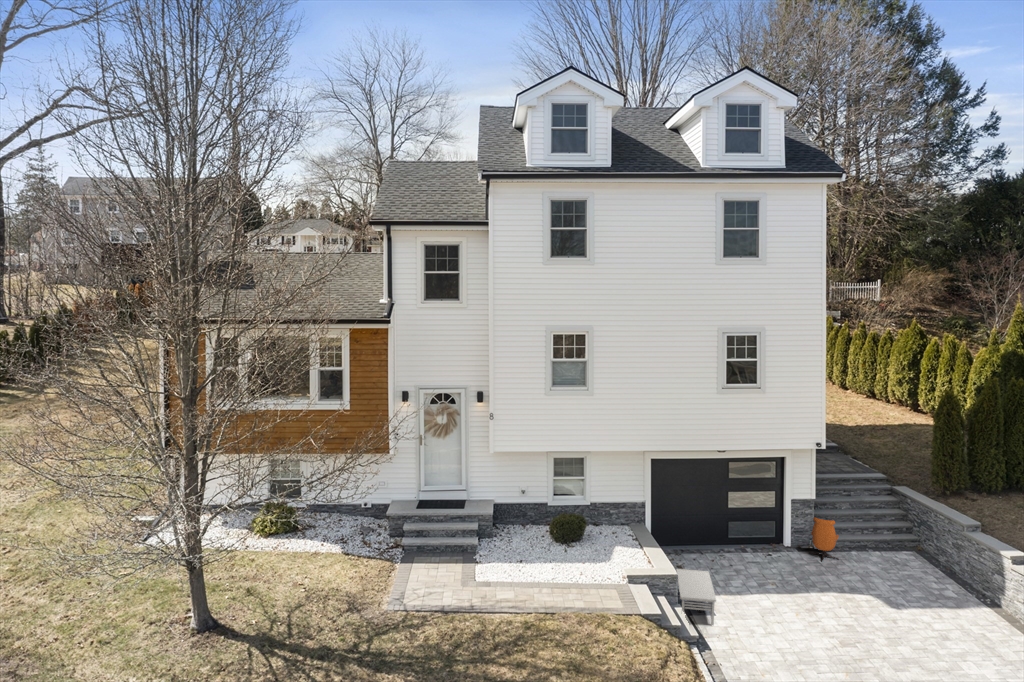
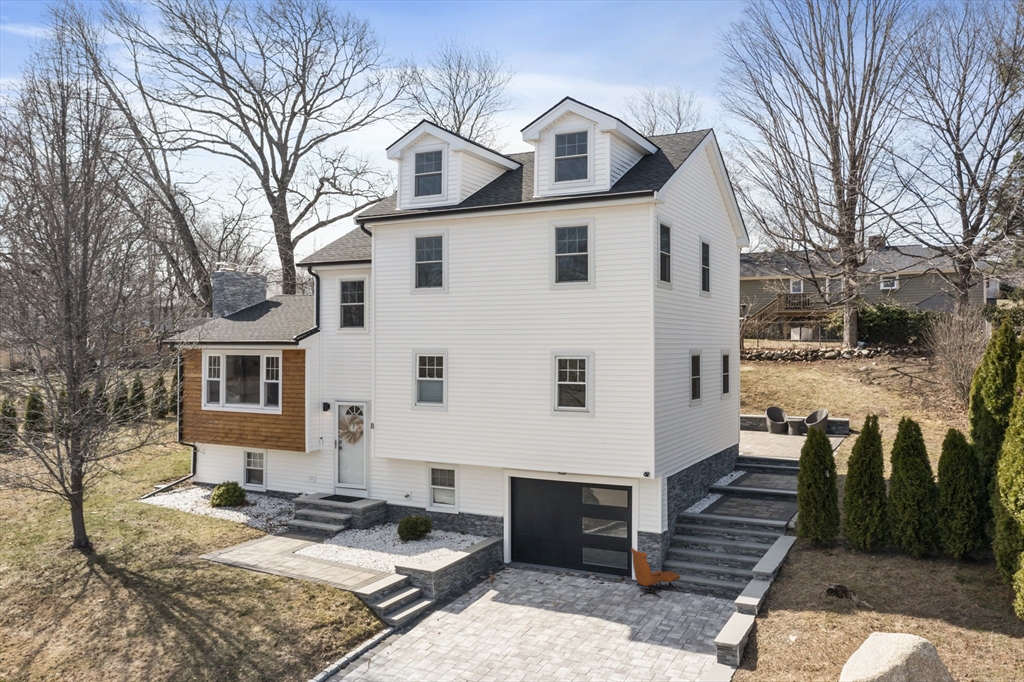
storage bench: present [676,569,716,625] -> none [422,572,483,623]

